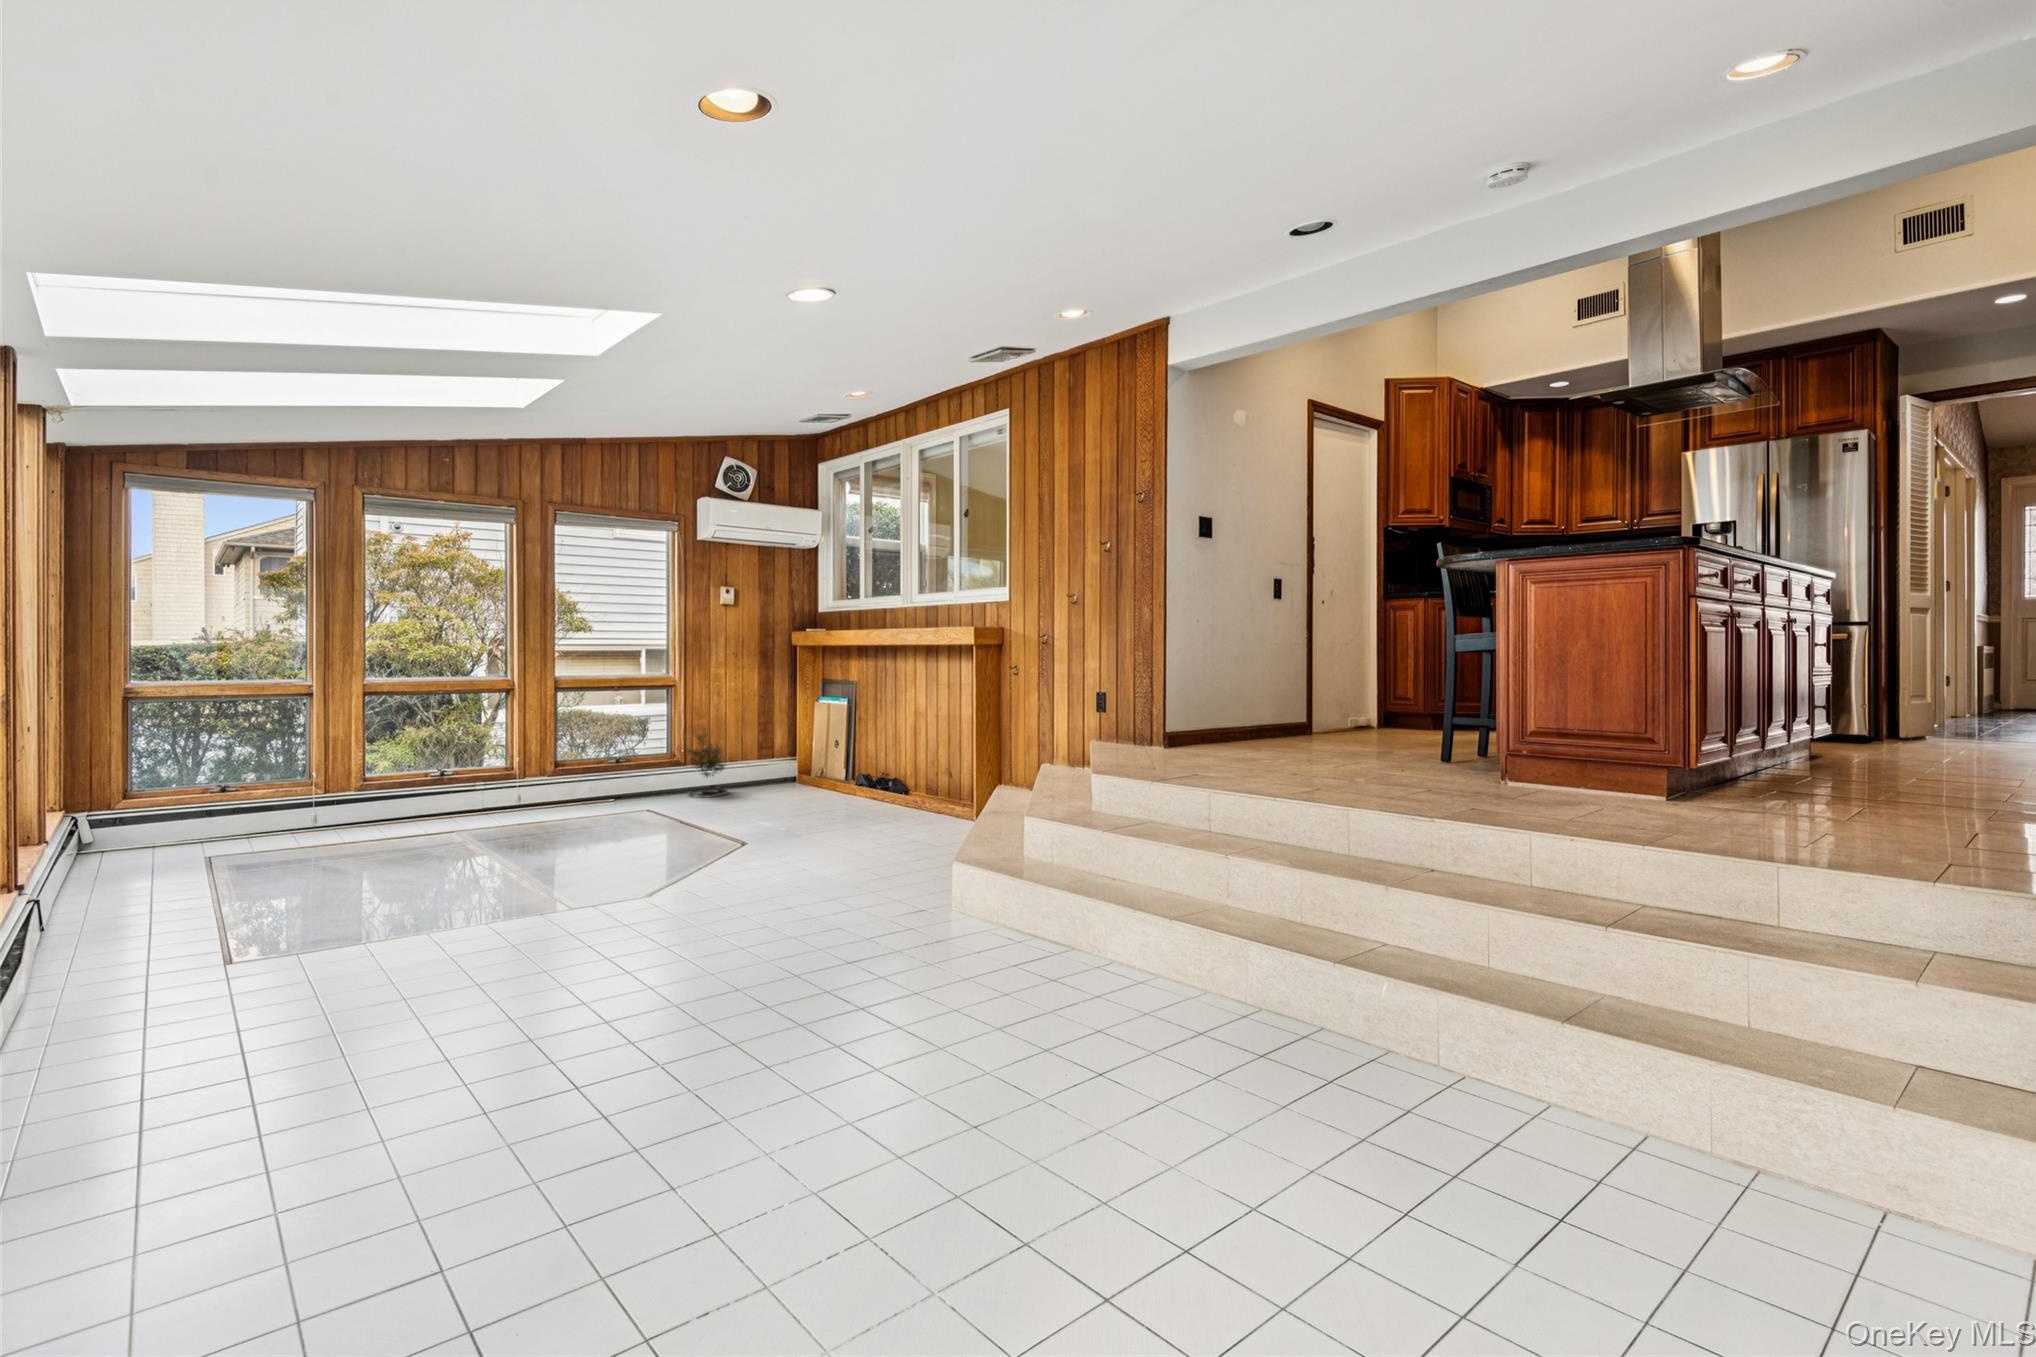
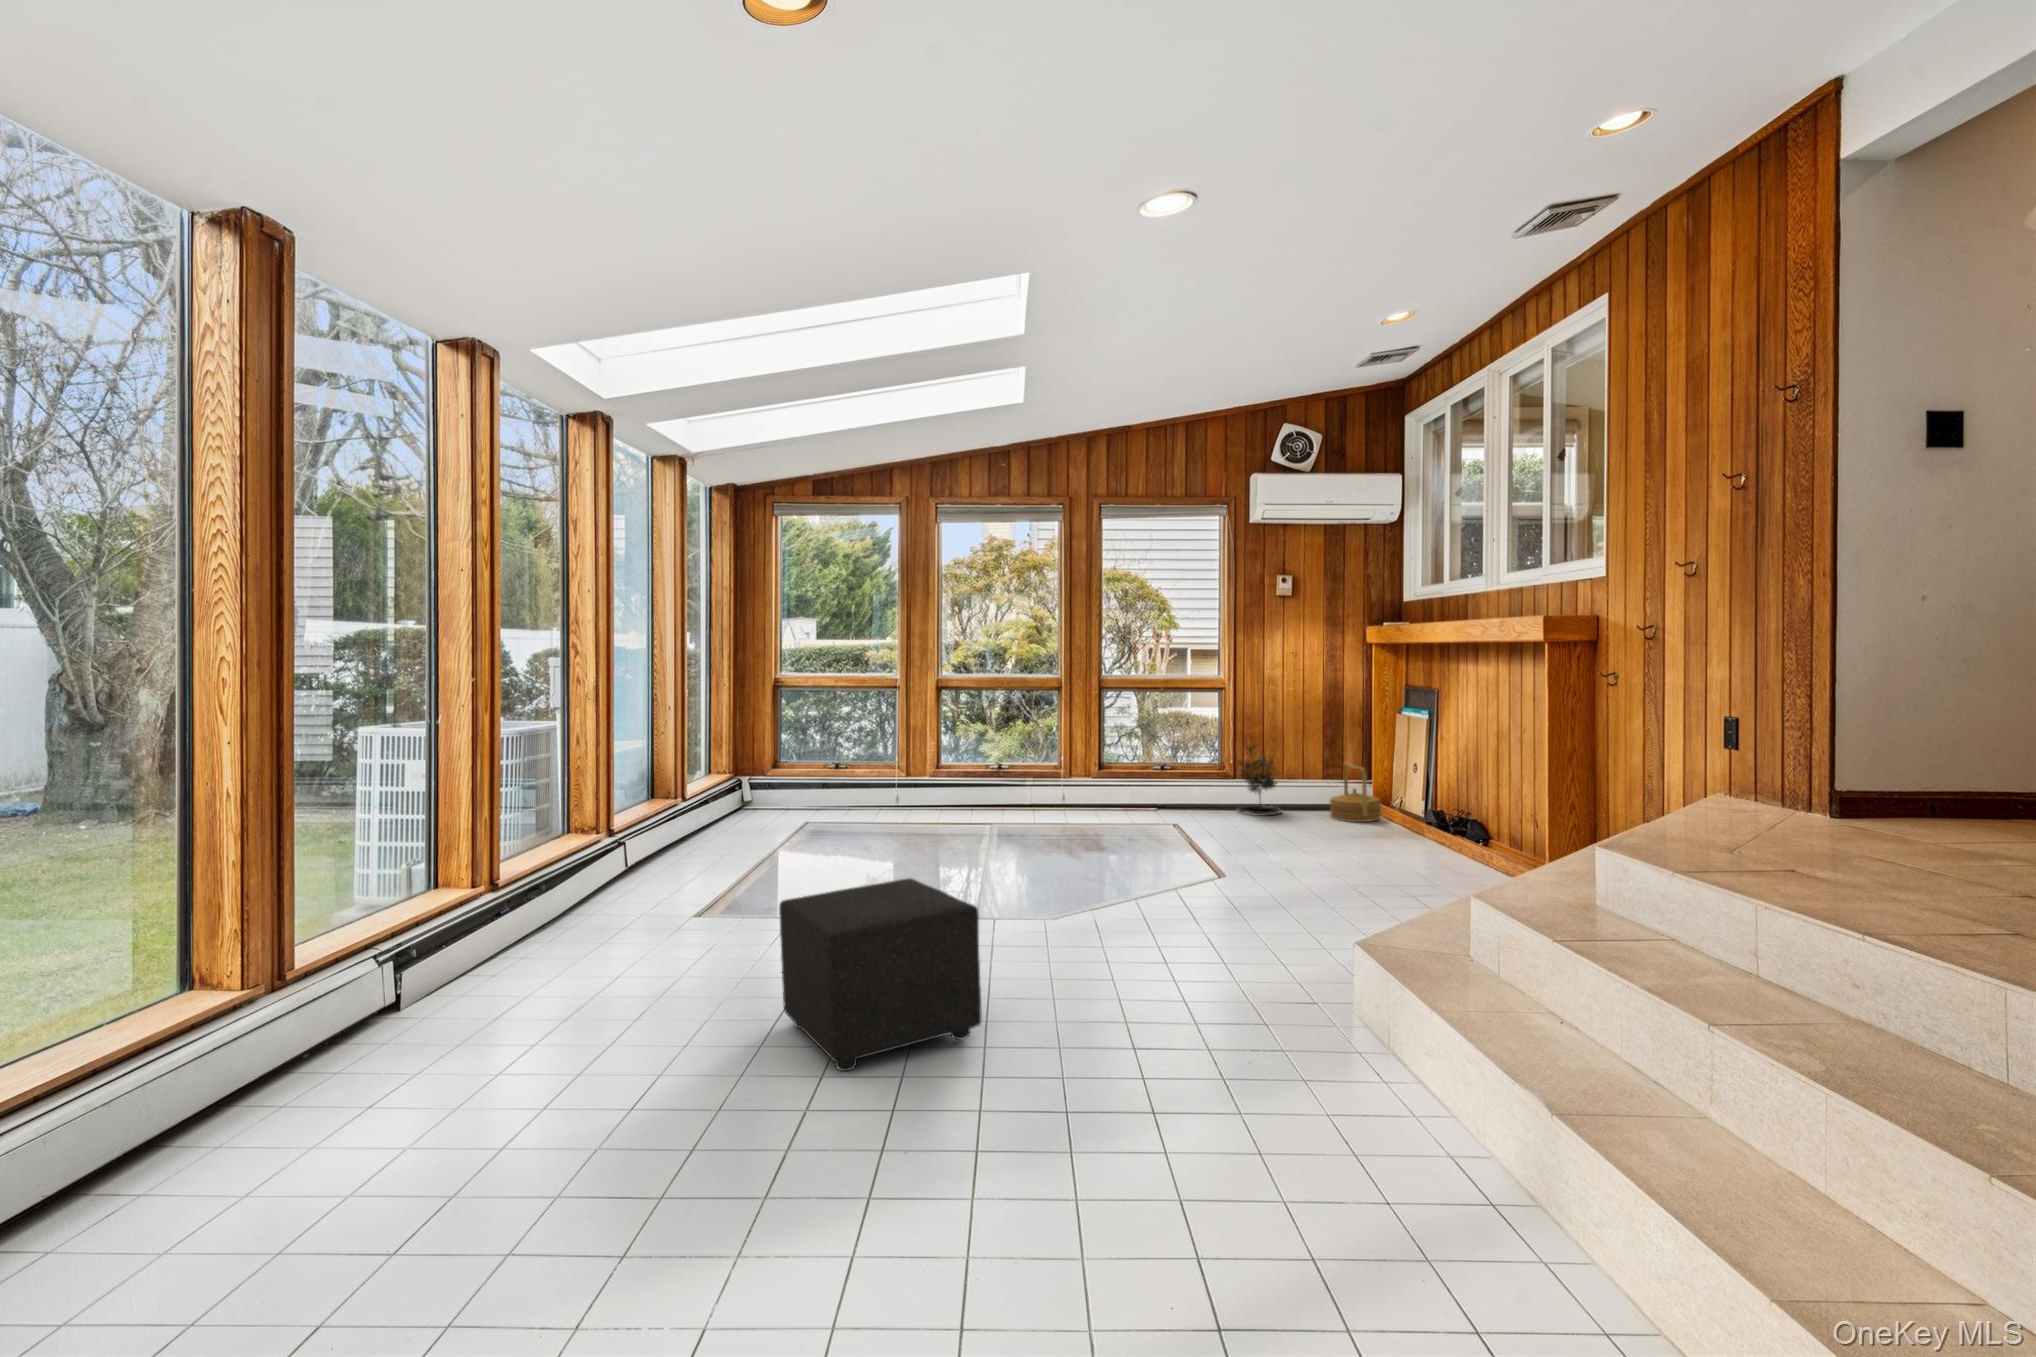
woven basket: none [770,744,813,793] -> present [1329,762,1381,822]
ottoman: none [376,908,703,1178] -> present [779,878,982,1071]

